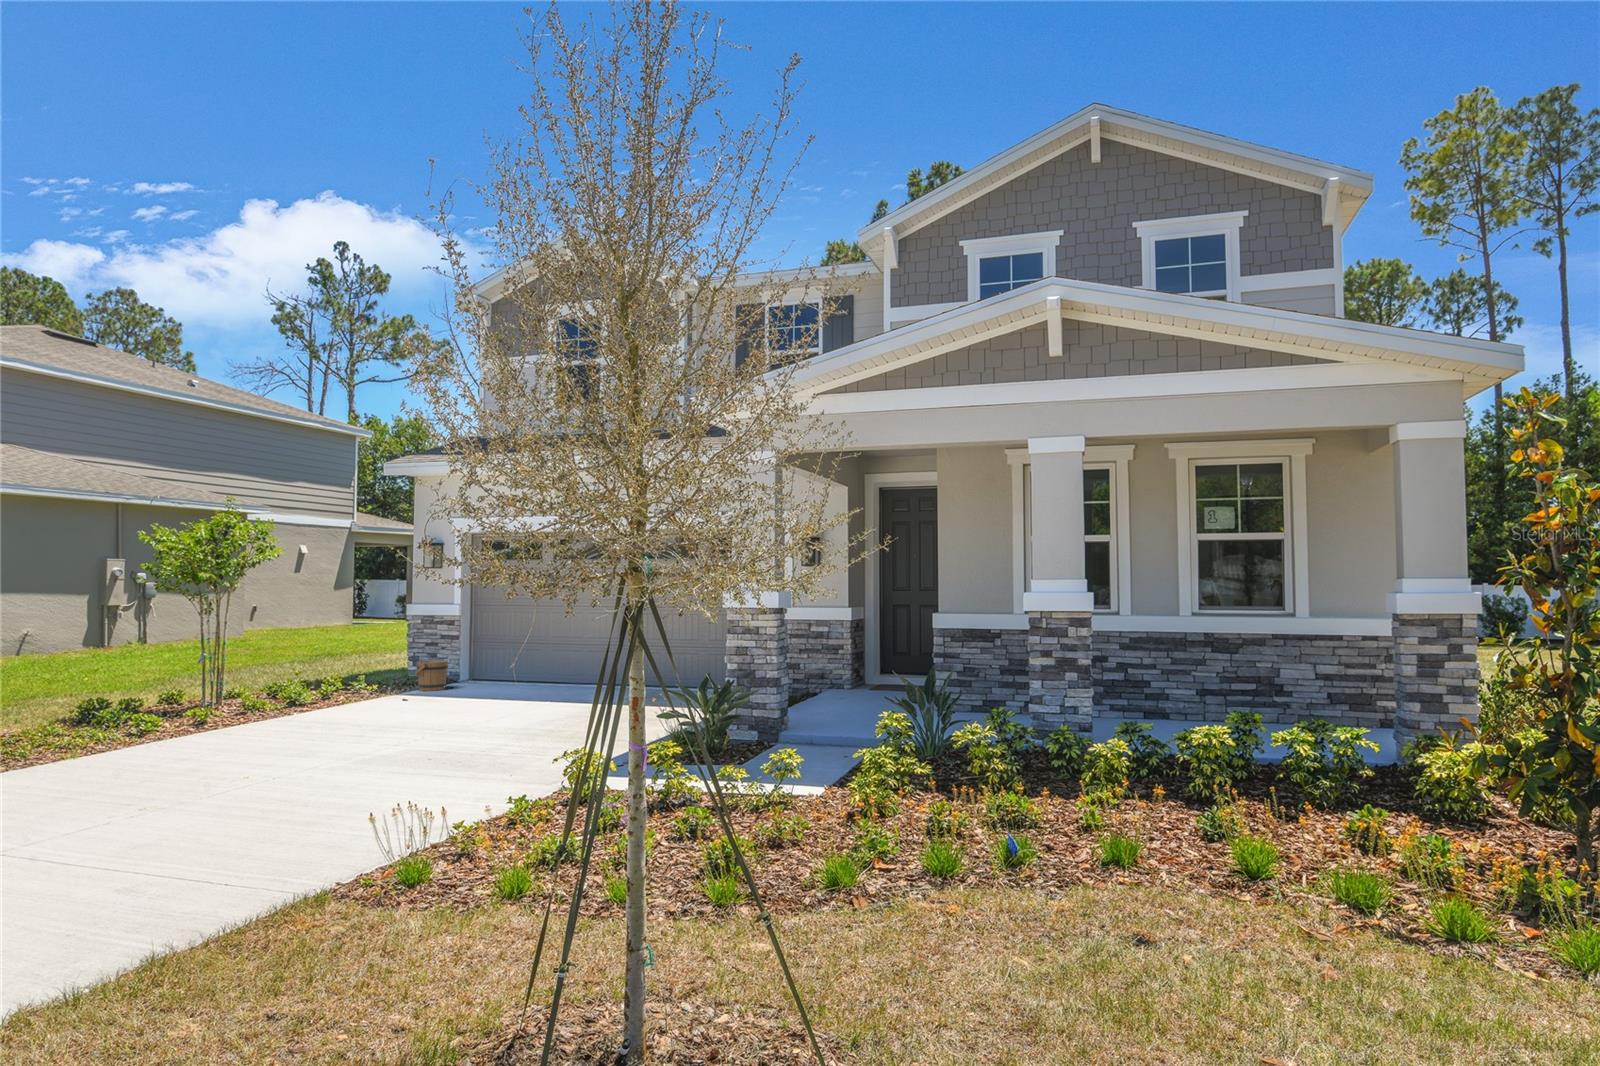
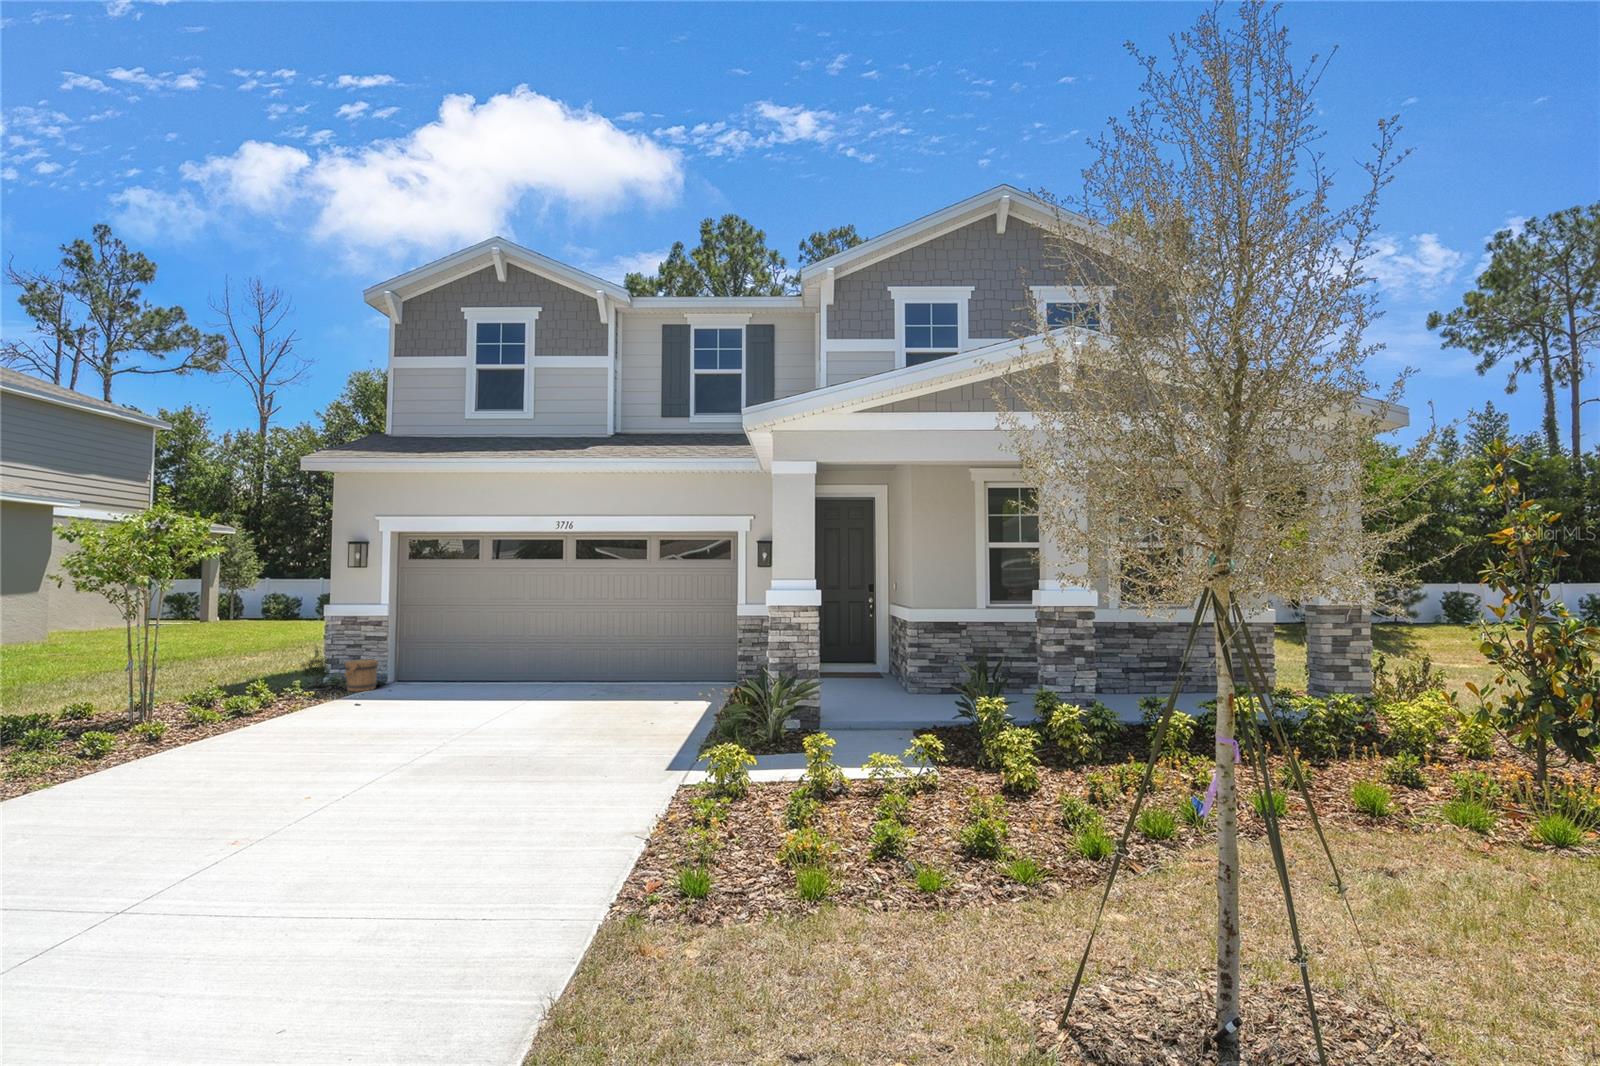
potted tree: none [380,644,412,689] -> present [301,646,331,691]

